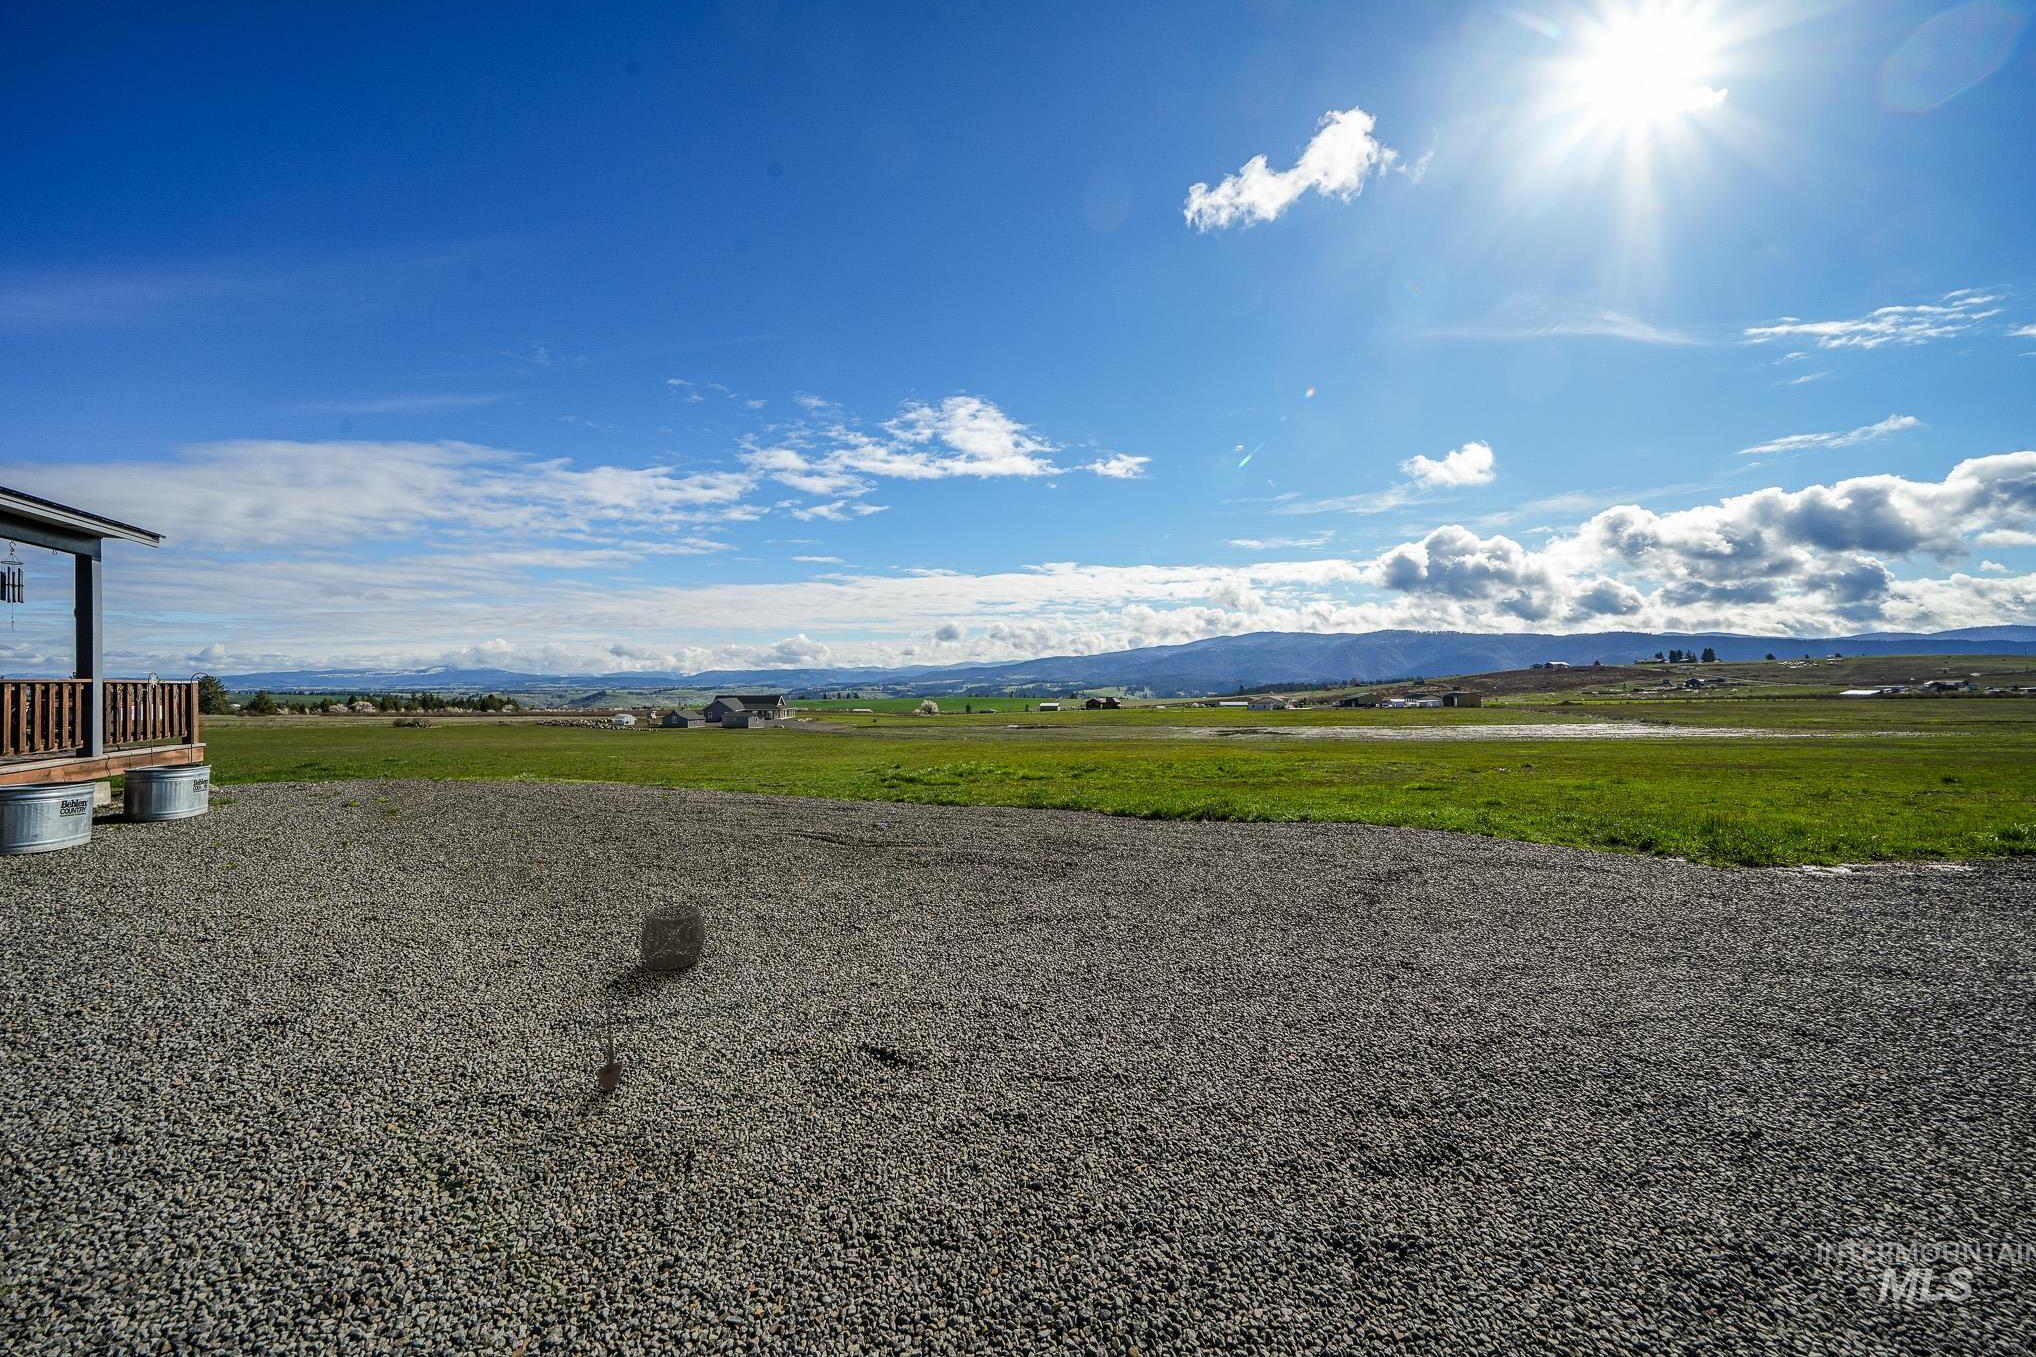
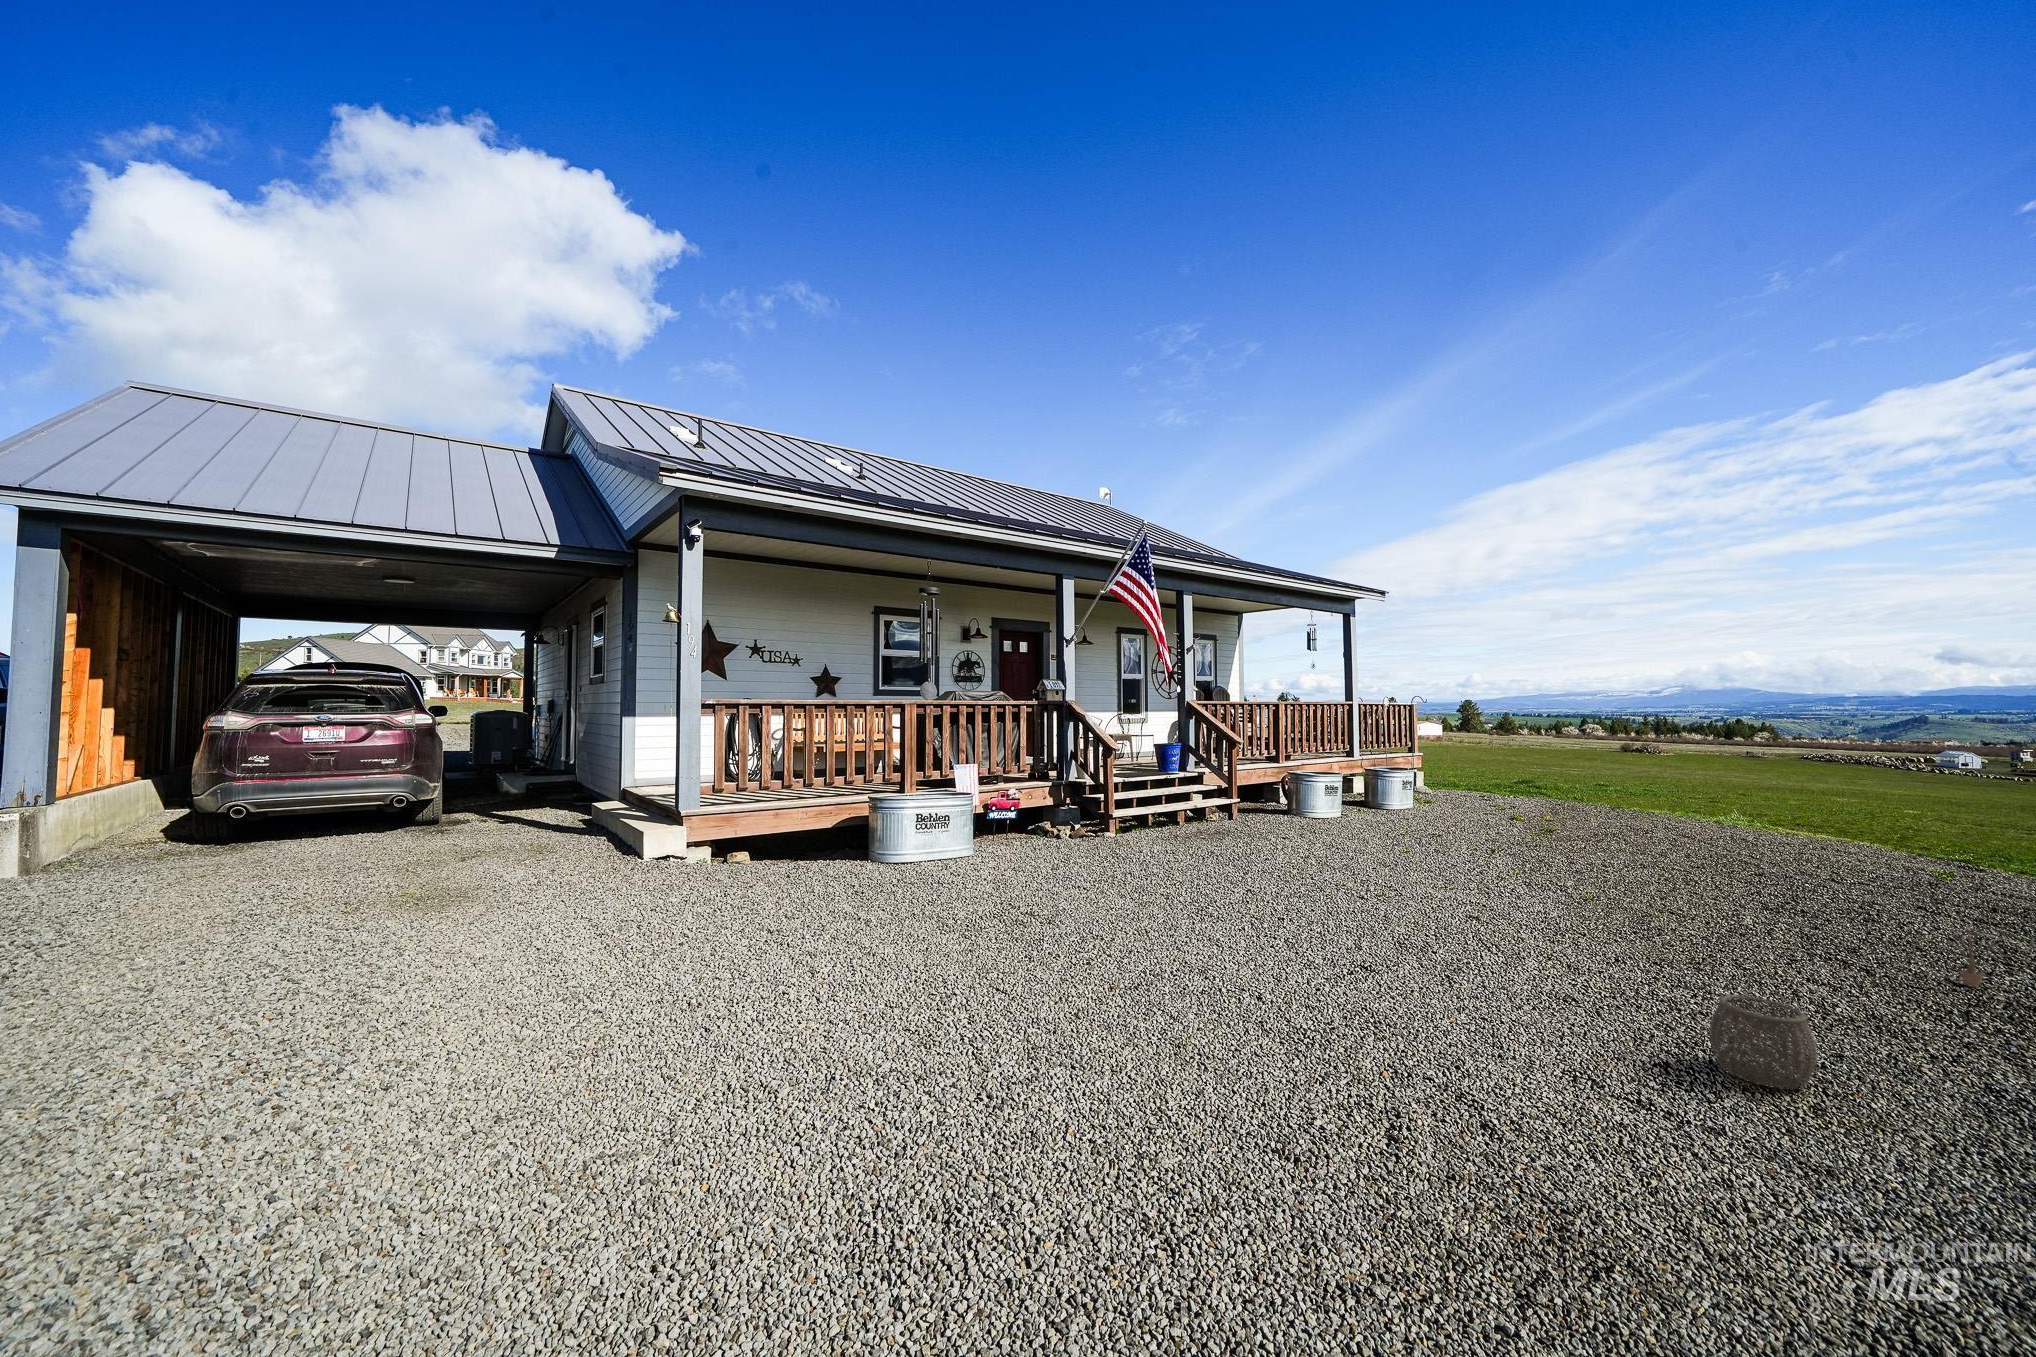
decorative plant: present [571,1004,640,1091] -> present [1936,928,1999,987]

